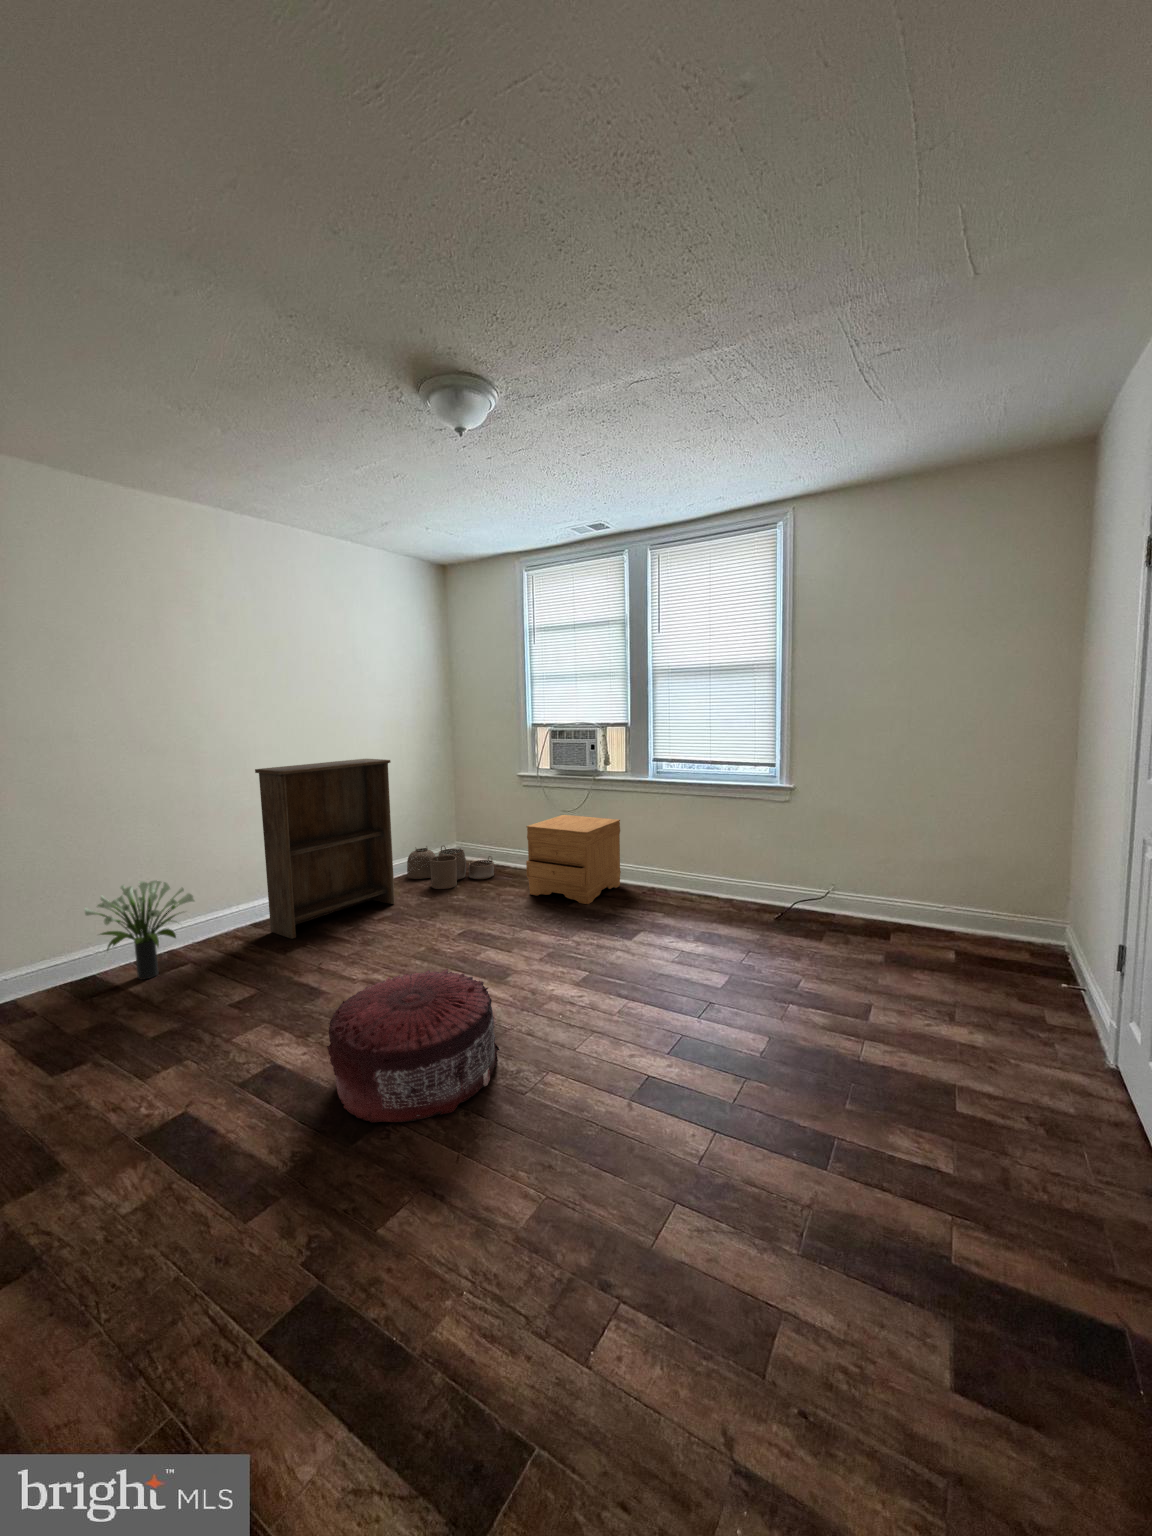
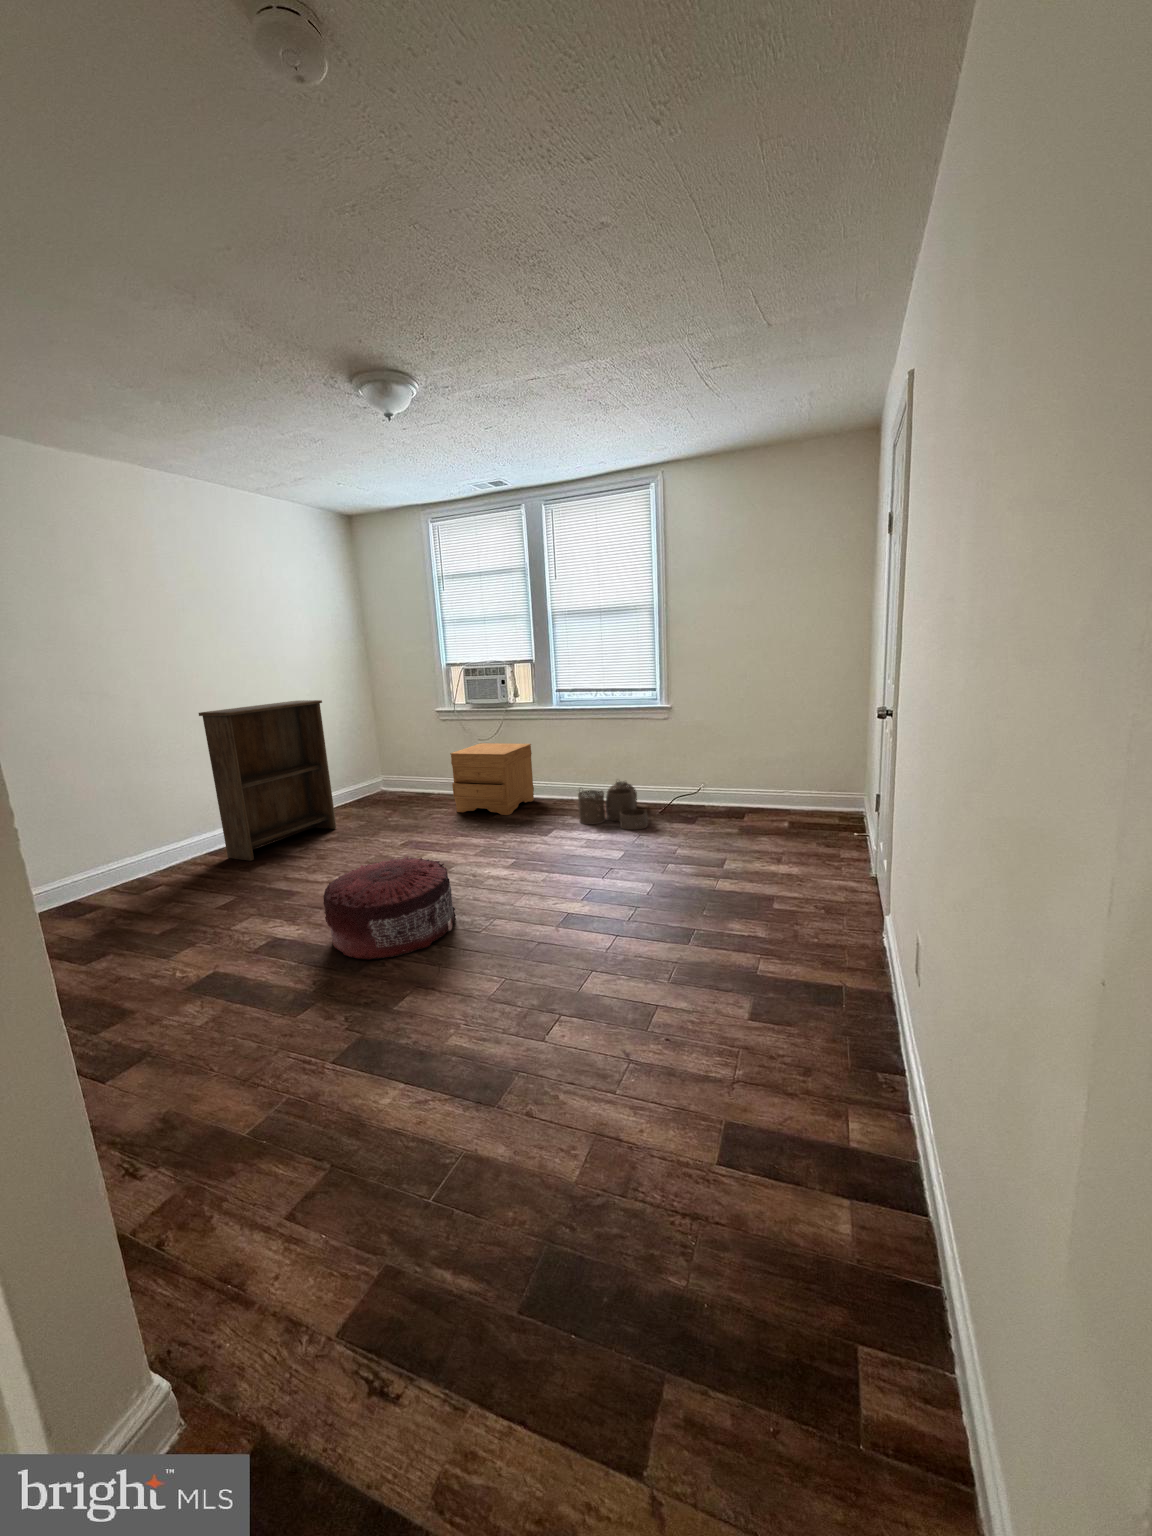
woven basket: present [407,845,494,889] -> present [578,781,647,829]
potted plant: present [84,881,194,979] -> none [61,815,163,901]

